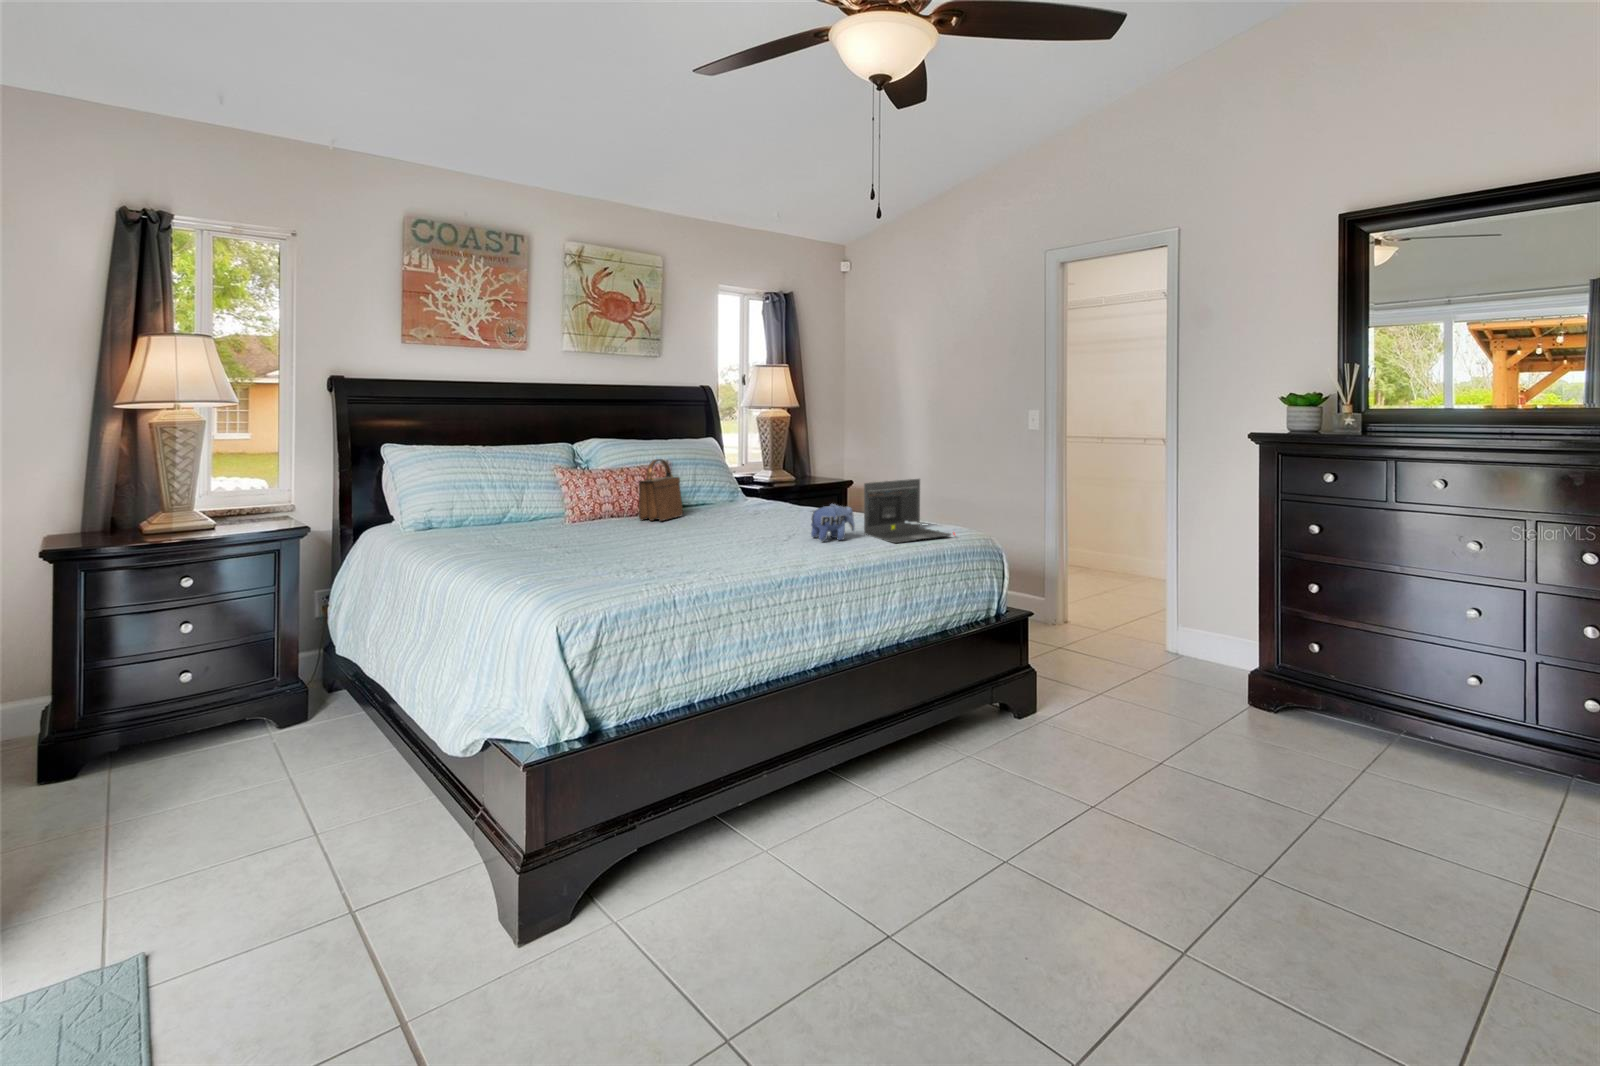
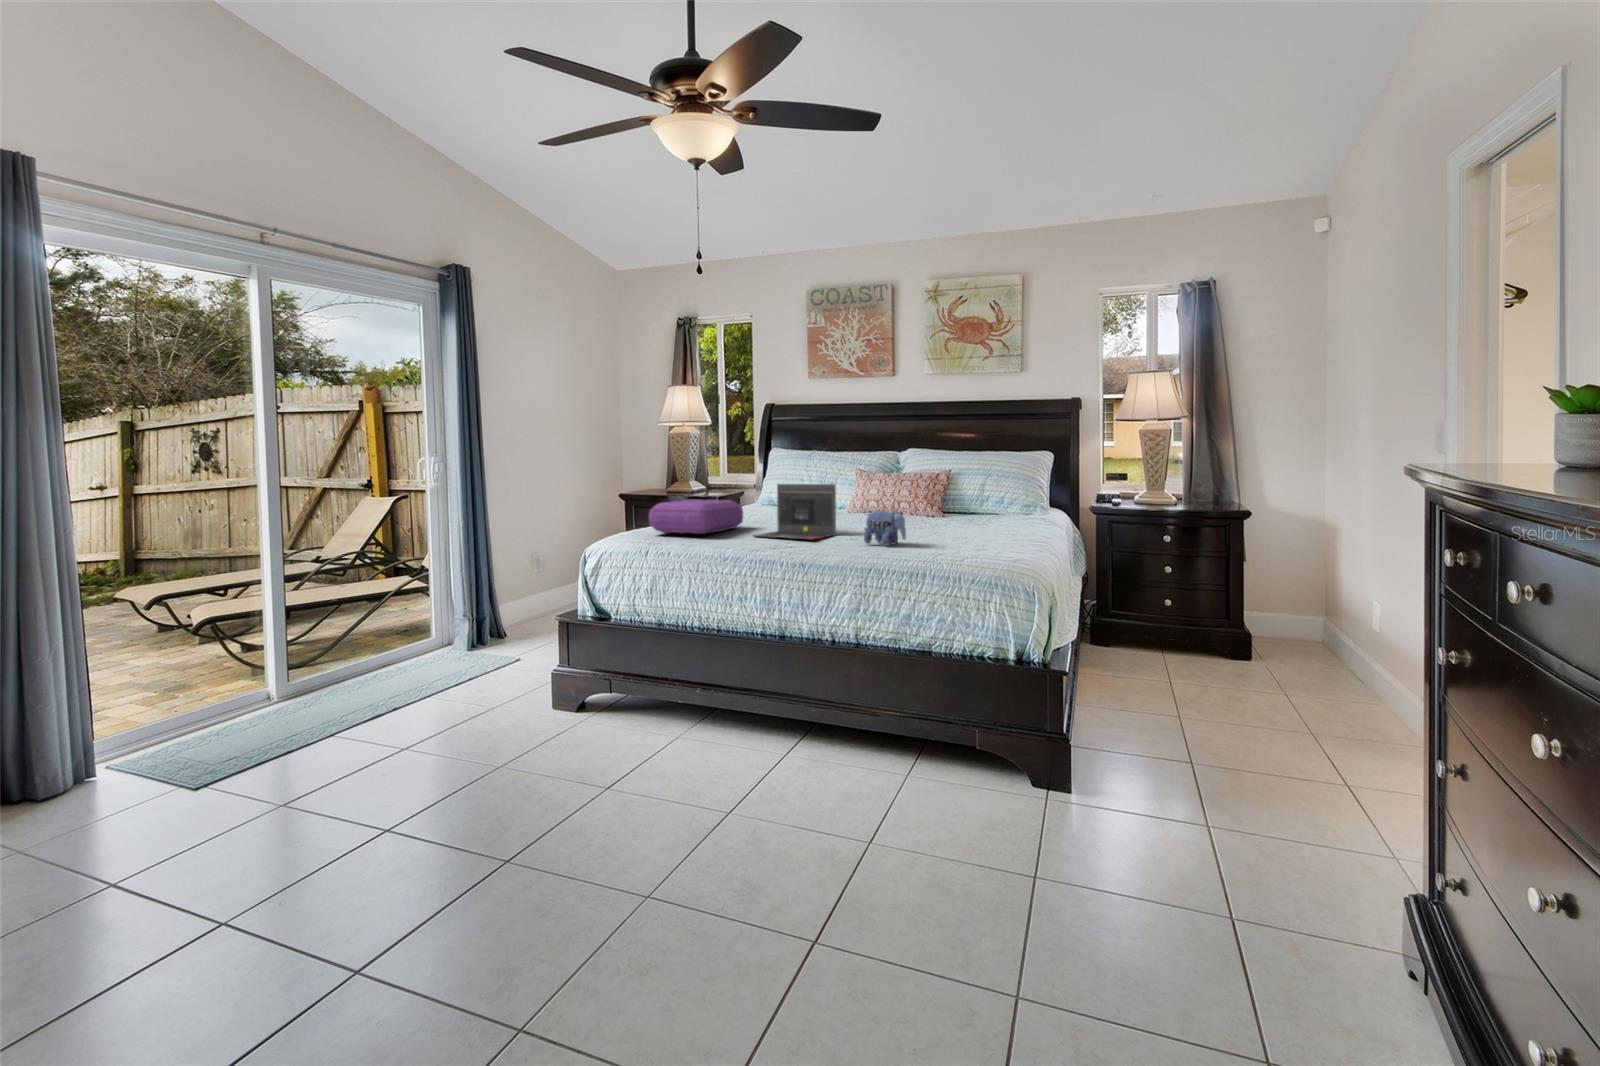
handbag: present [639,459,683,521] -> none [834,466,877,519]
laptop: present [864,479,951,543] -> present [754,484,836,540]
pillow: none [544,515,674,576] -> present [649,499,743,534]

